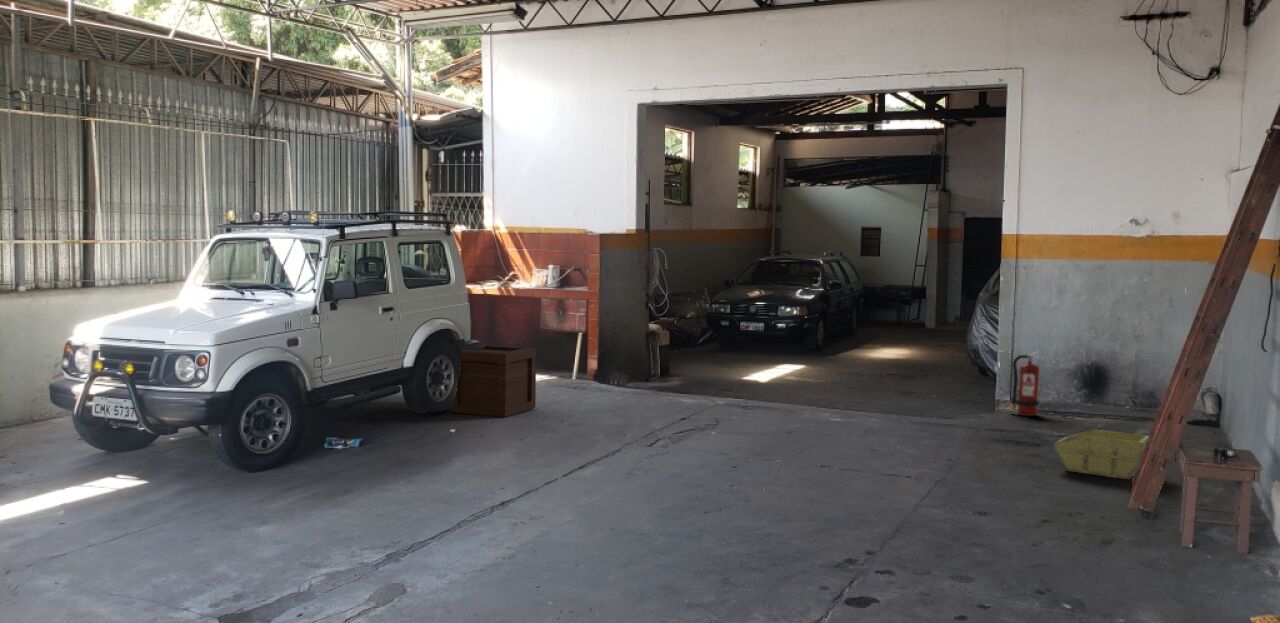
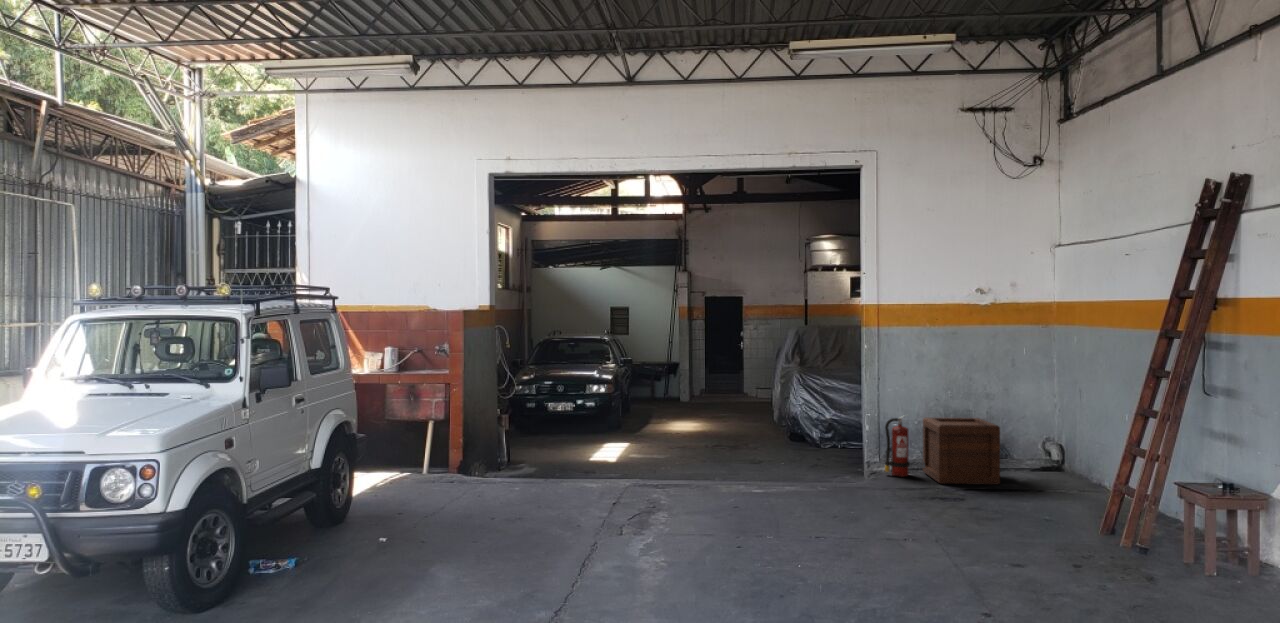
wooden crate: present [450,345,536,418] -> present [923,417,1000,485]
storage bin: present [1054,430,1149,479] -> none [1039,502,1143,555]

